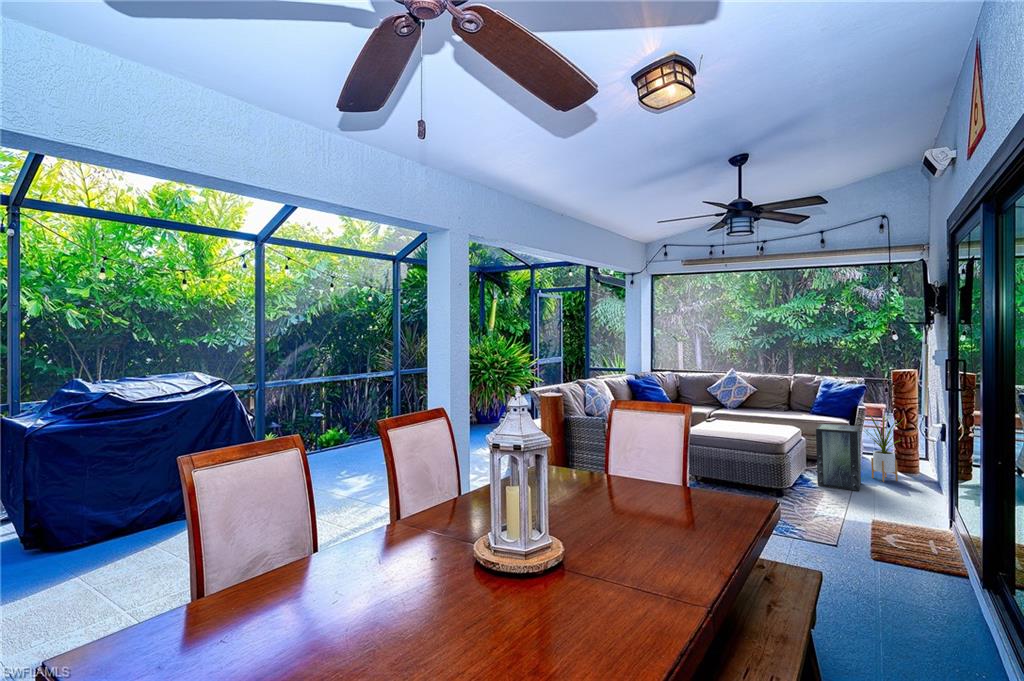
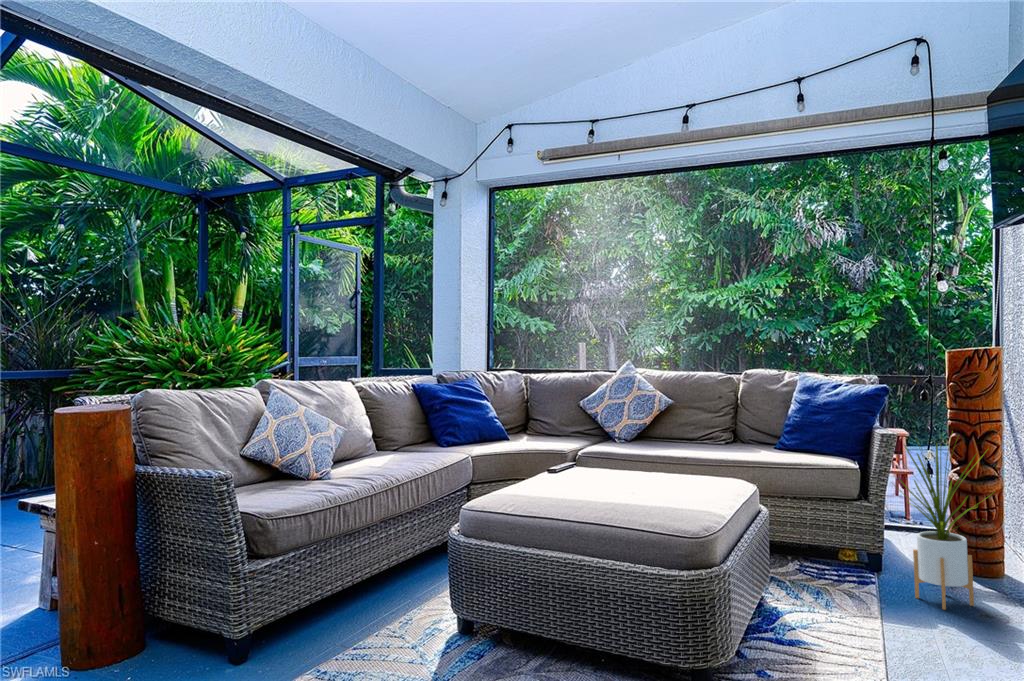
storage box: present [816,424,861,491] -> none [793,472,900,647]

